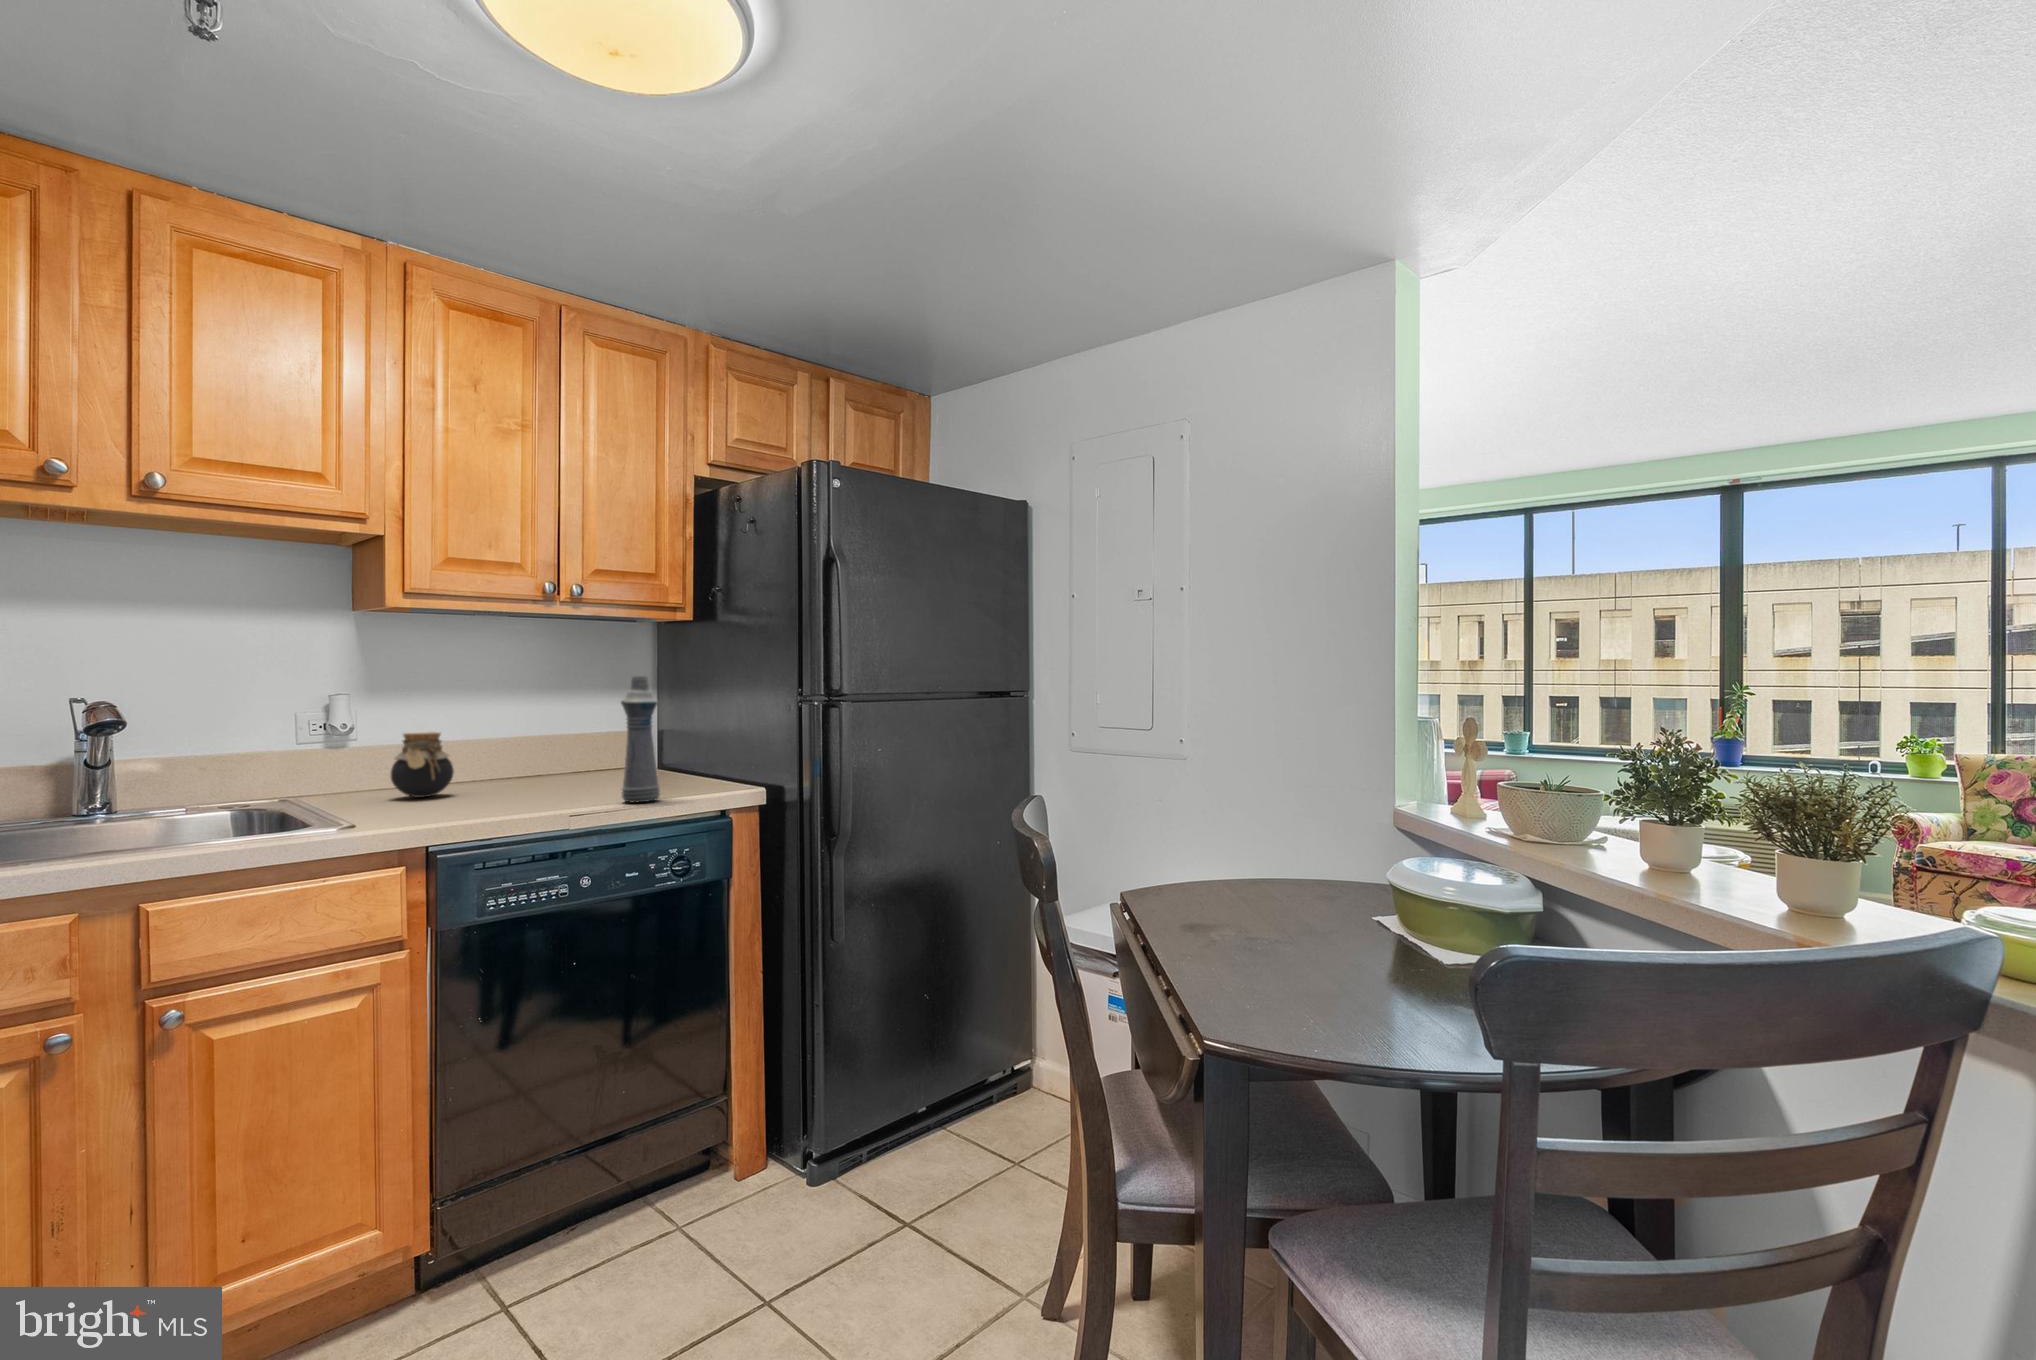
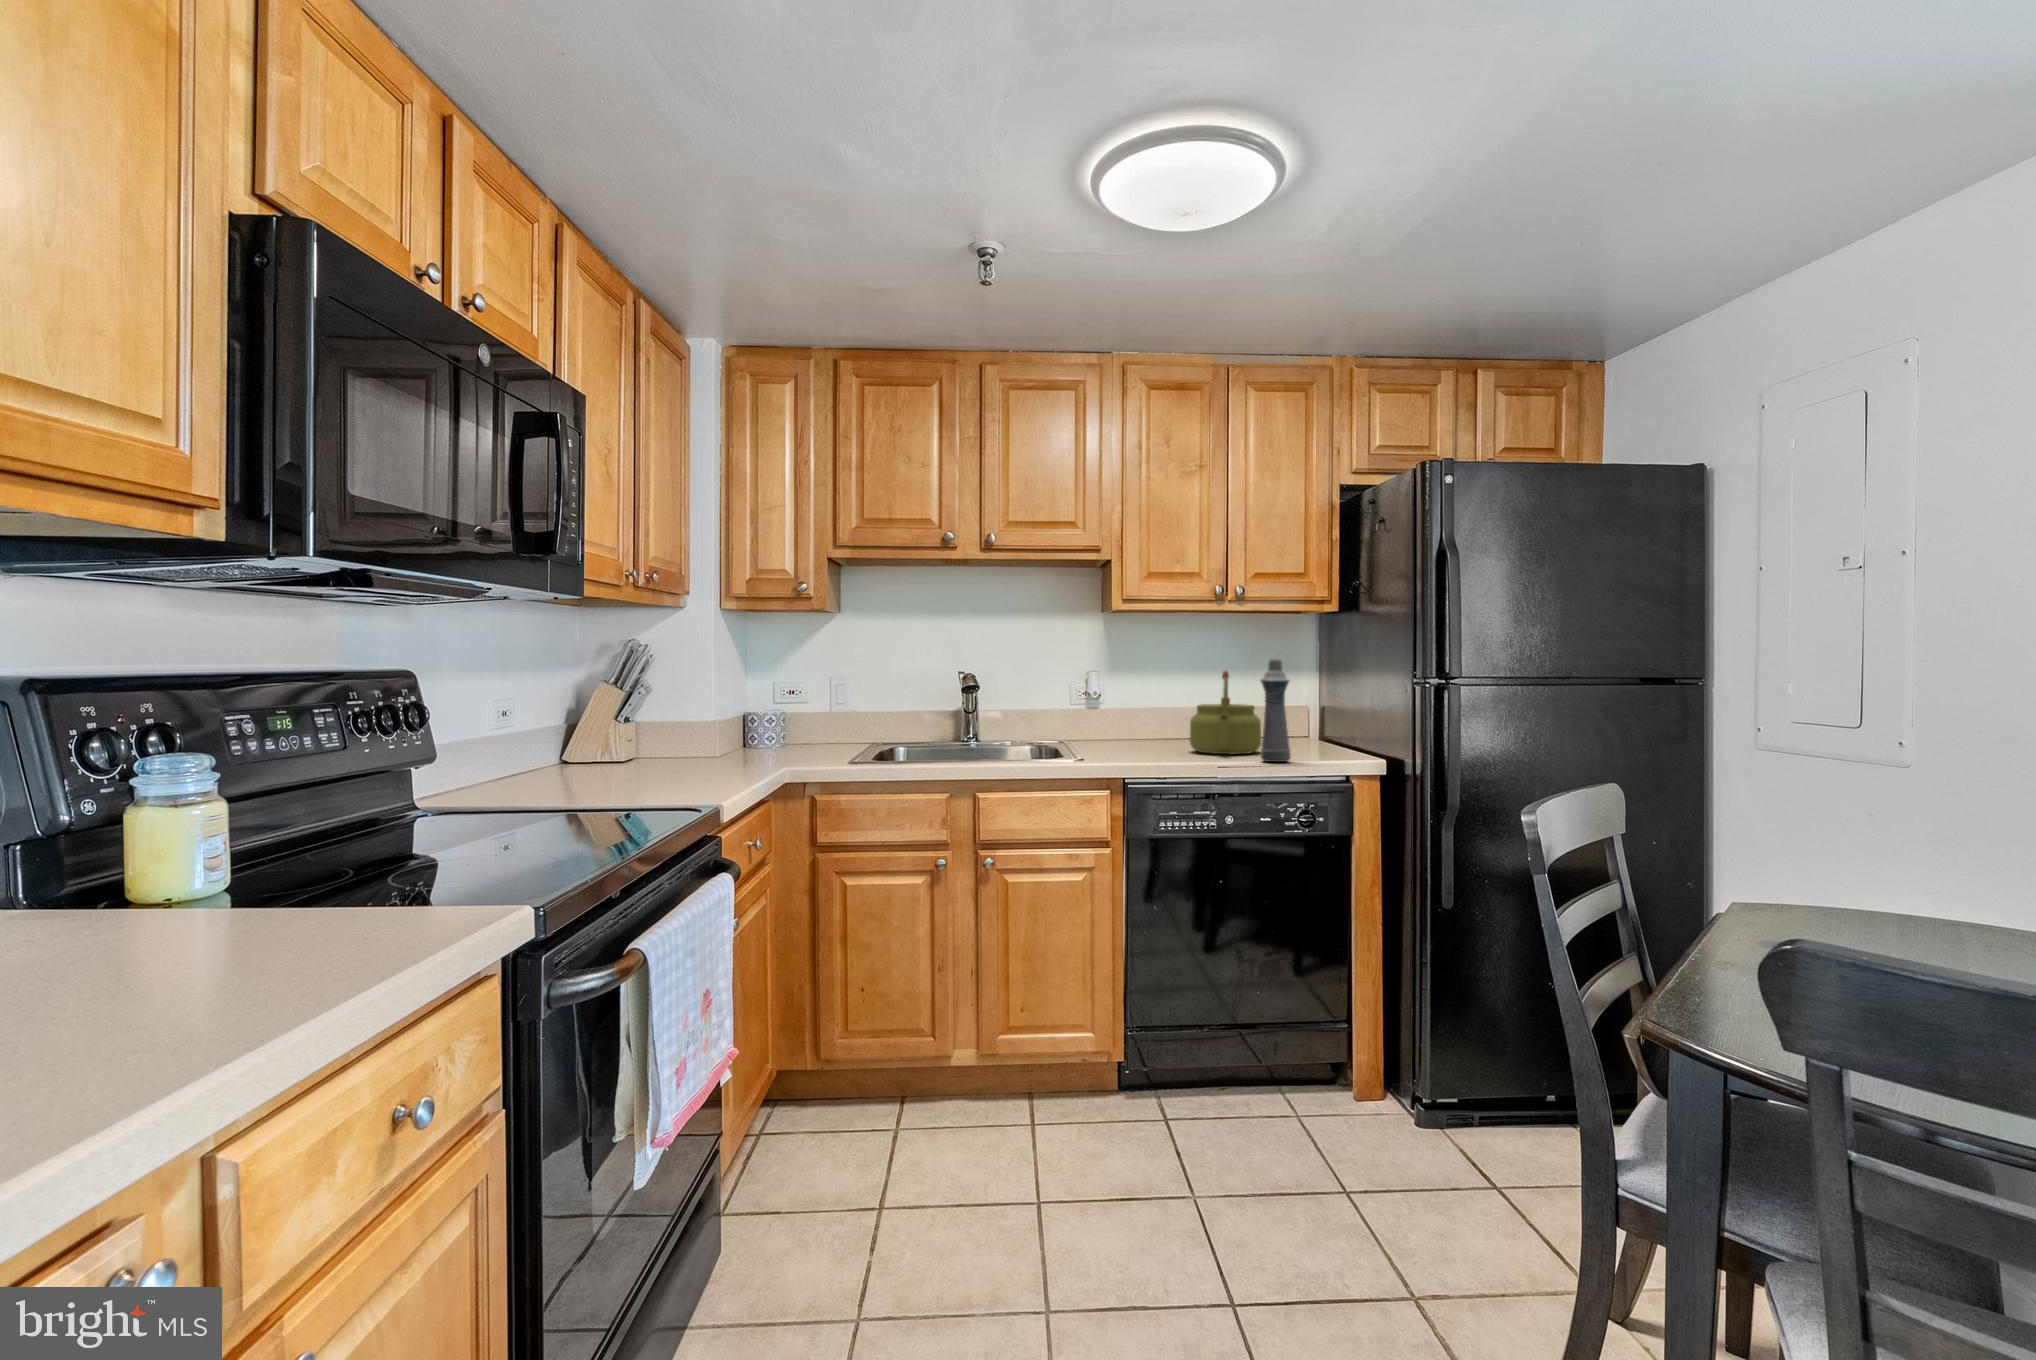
kettle: none [508,690,607,798] -> present [1190,671,1261,754]
jar: present [390,732,454,798] -> none [1120,701,1160,747]

